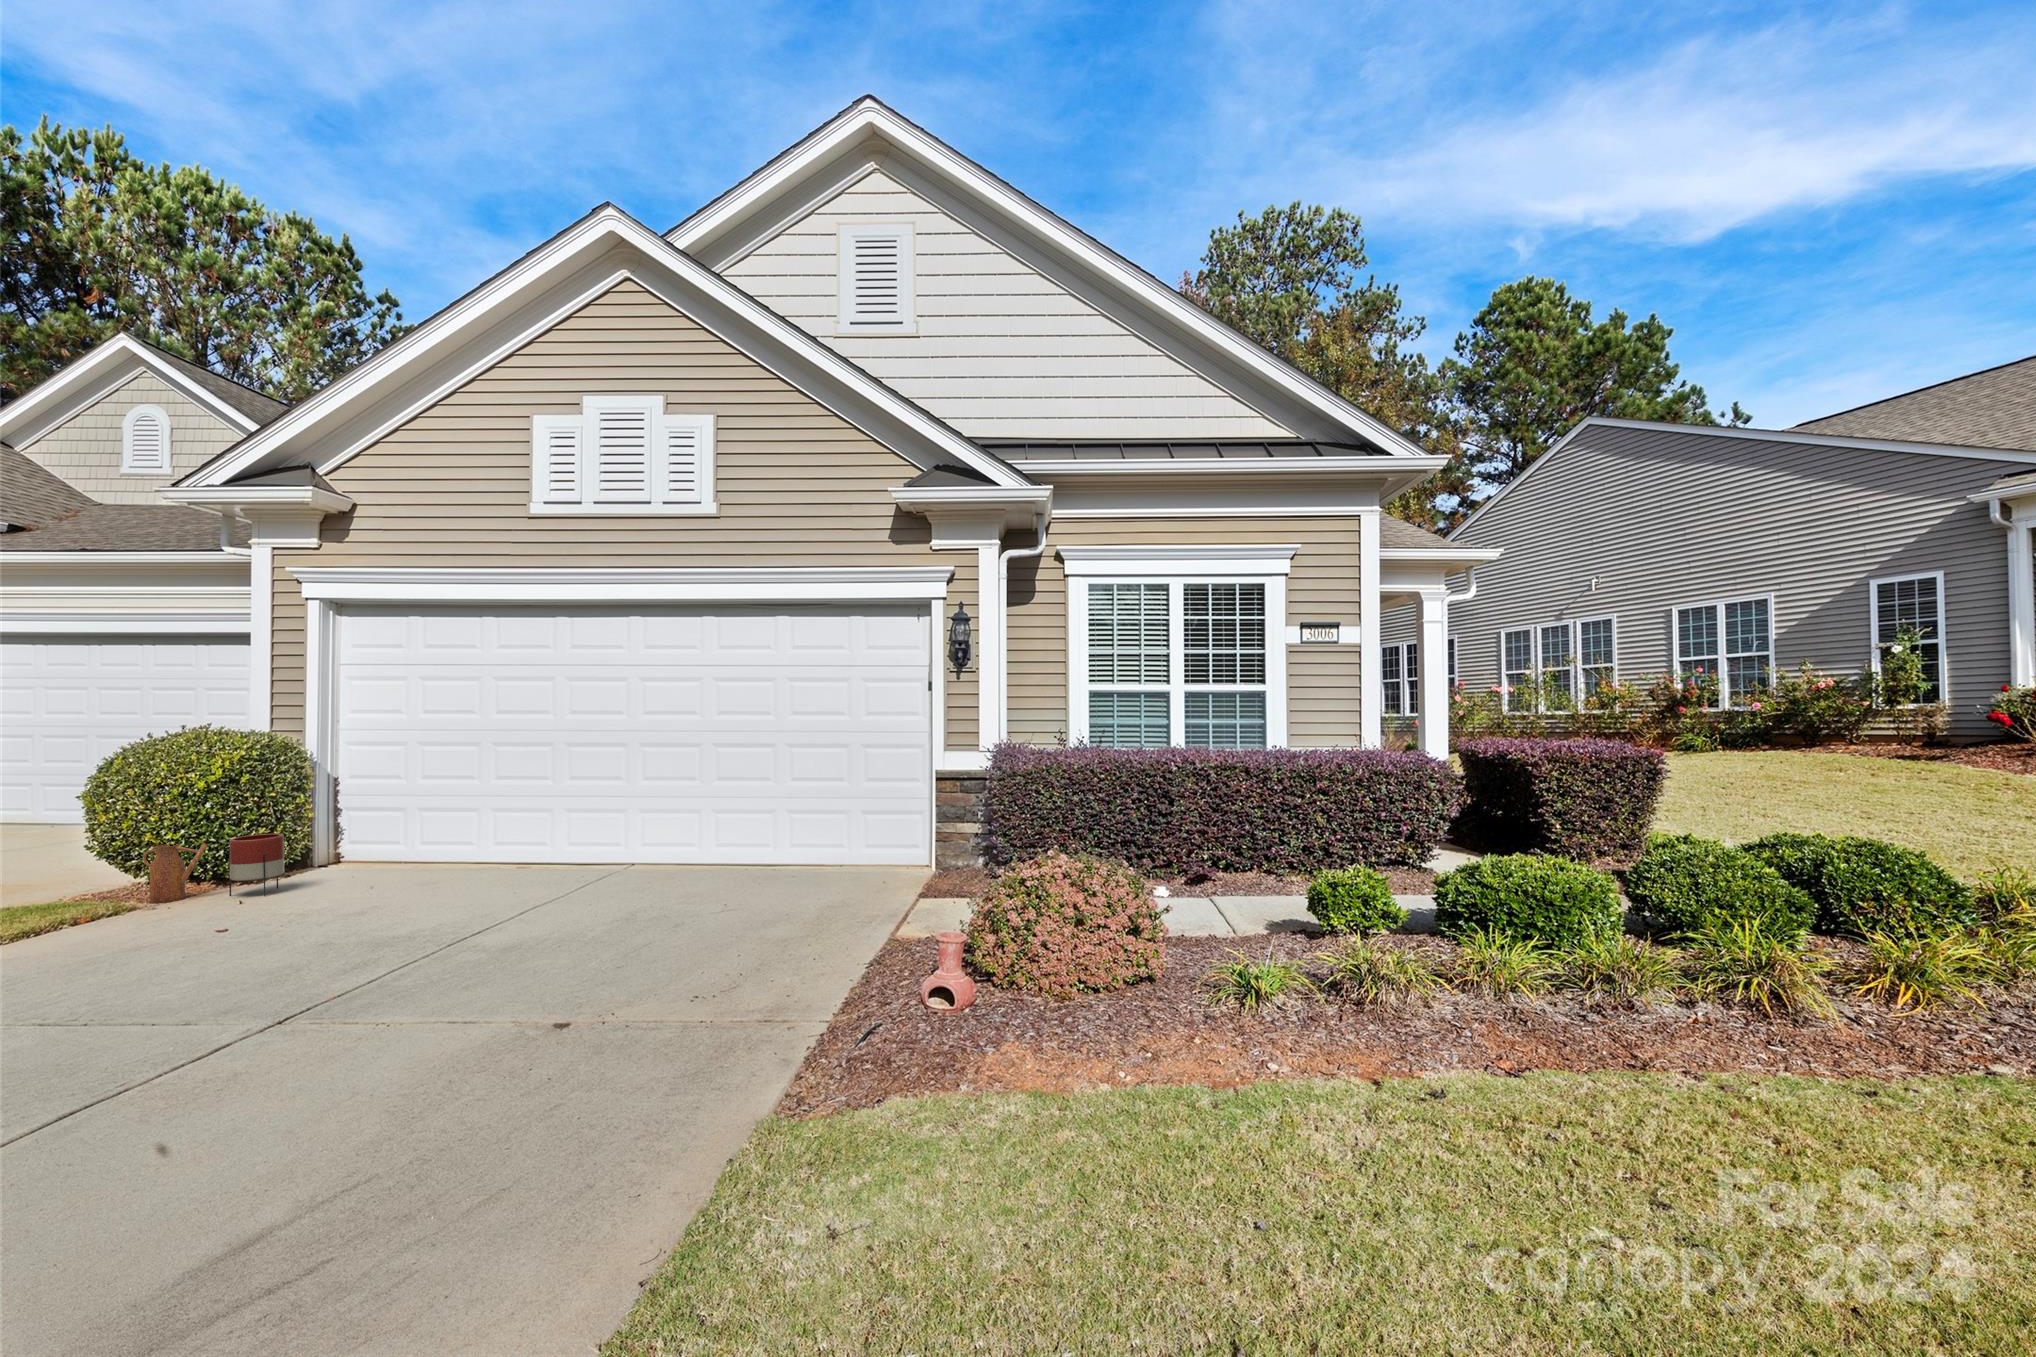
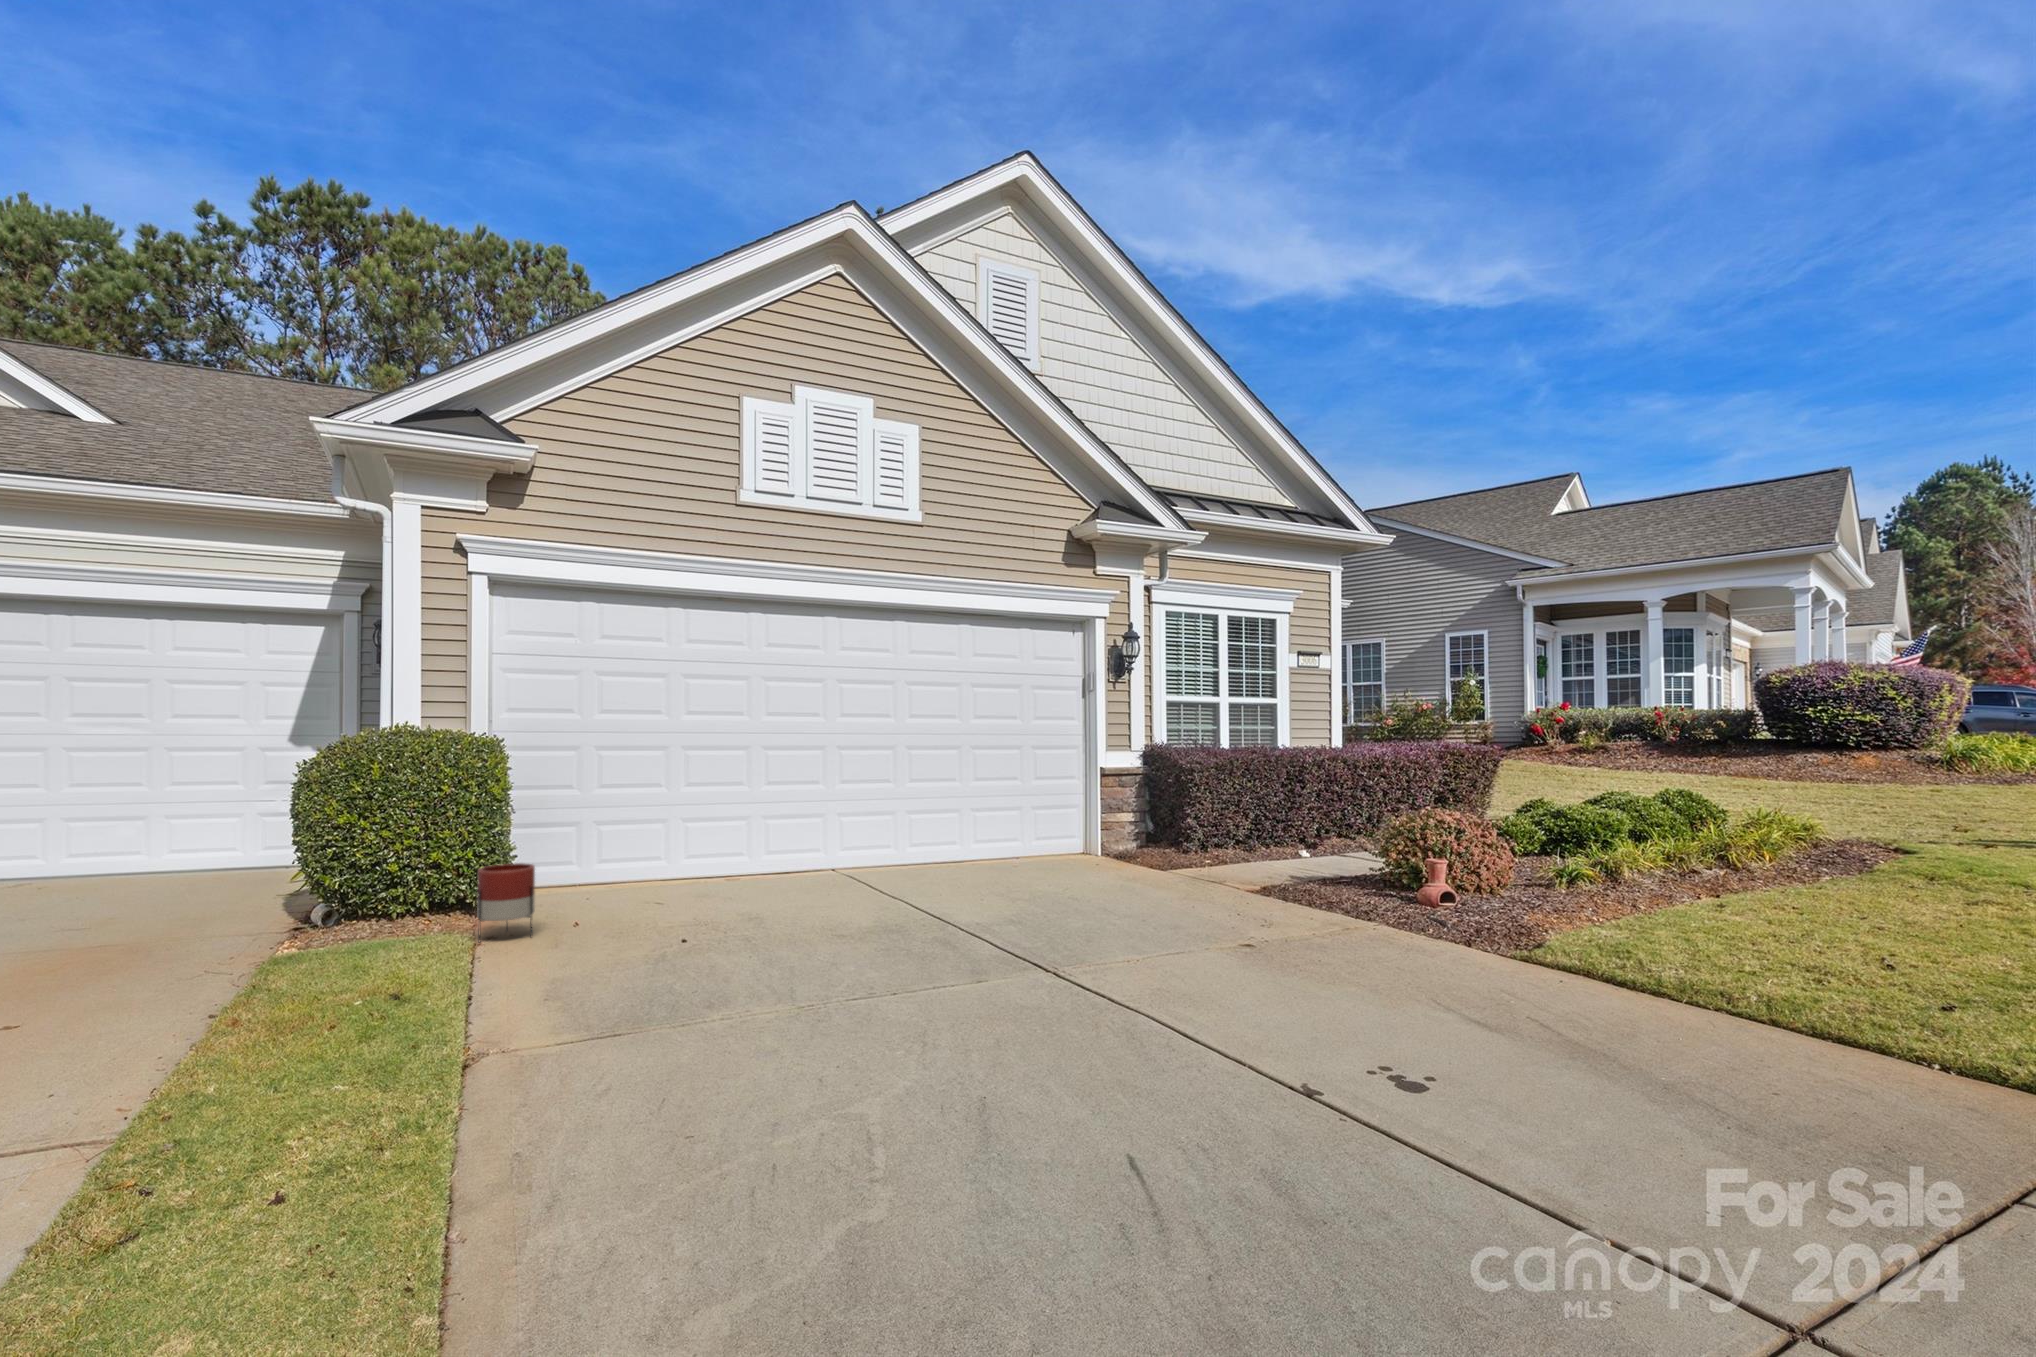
watering can: present [143,842,208,903] -> none [377,877,457,959]

